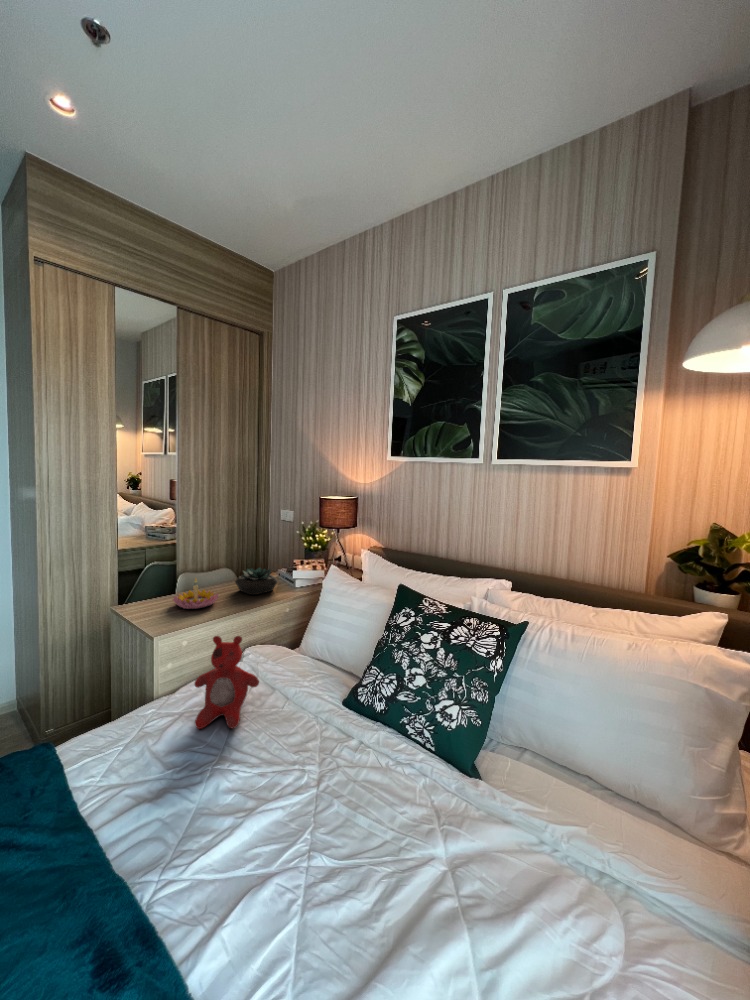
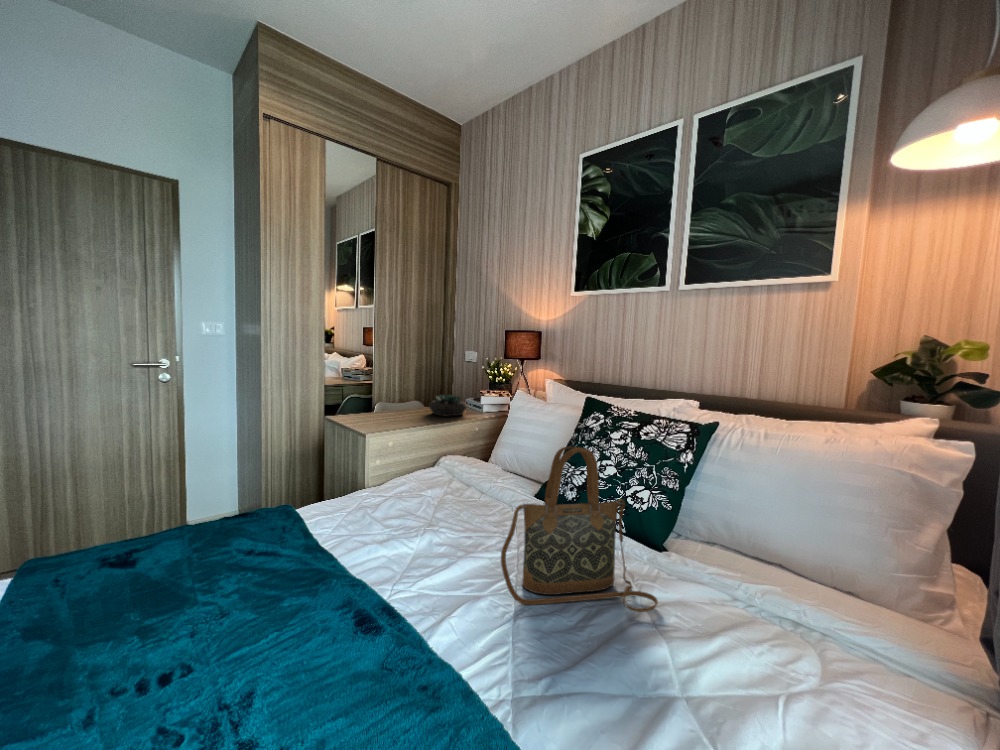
candle holder: present [173,578,218,609] -> none [376,394,416,422]
stuffed bear: present [194,636,259,729] -> none [402,428,459,507]
handbag: none [289,690,462,885] -> present [501,447,658,612]

